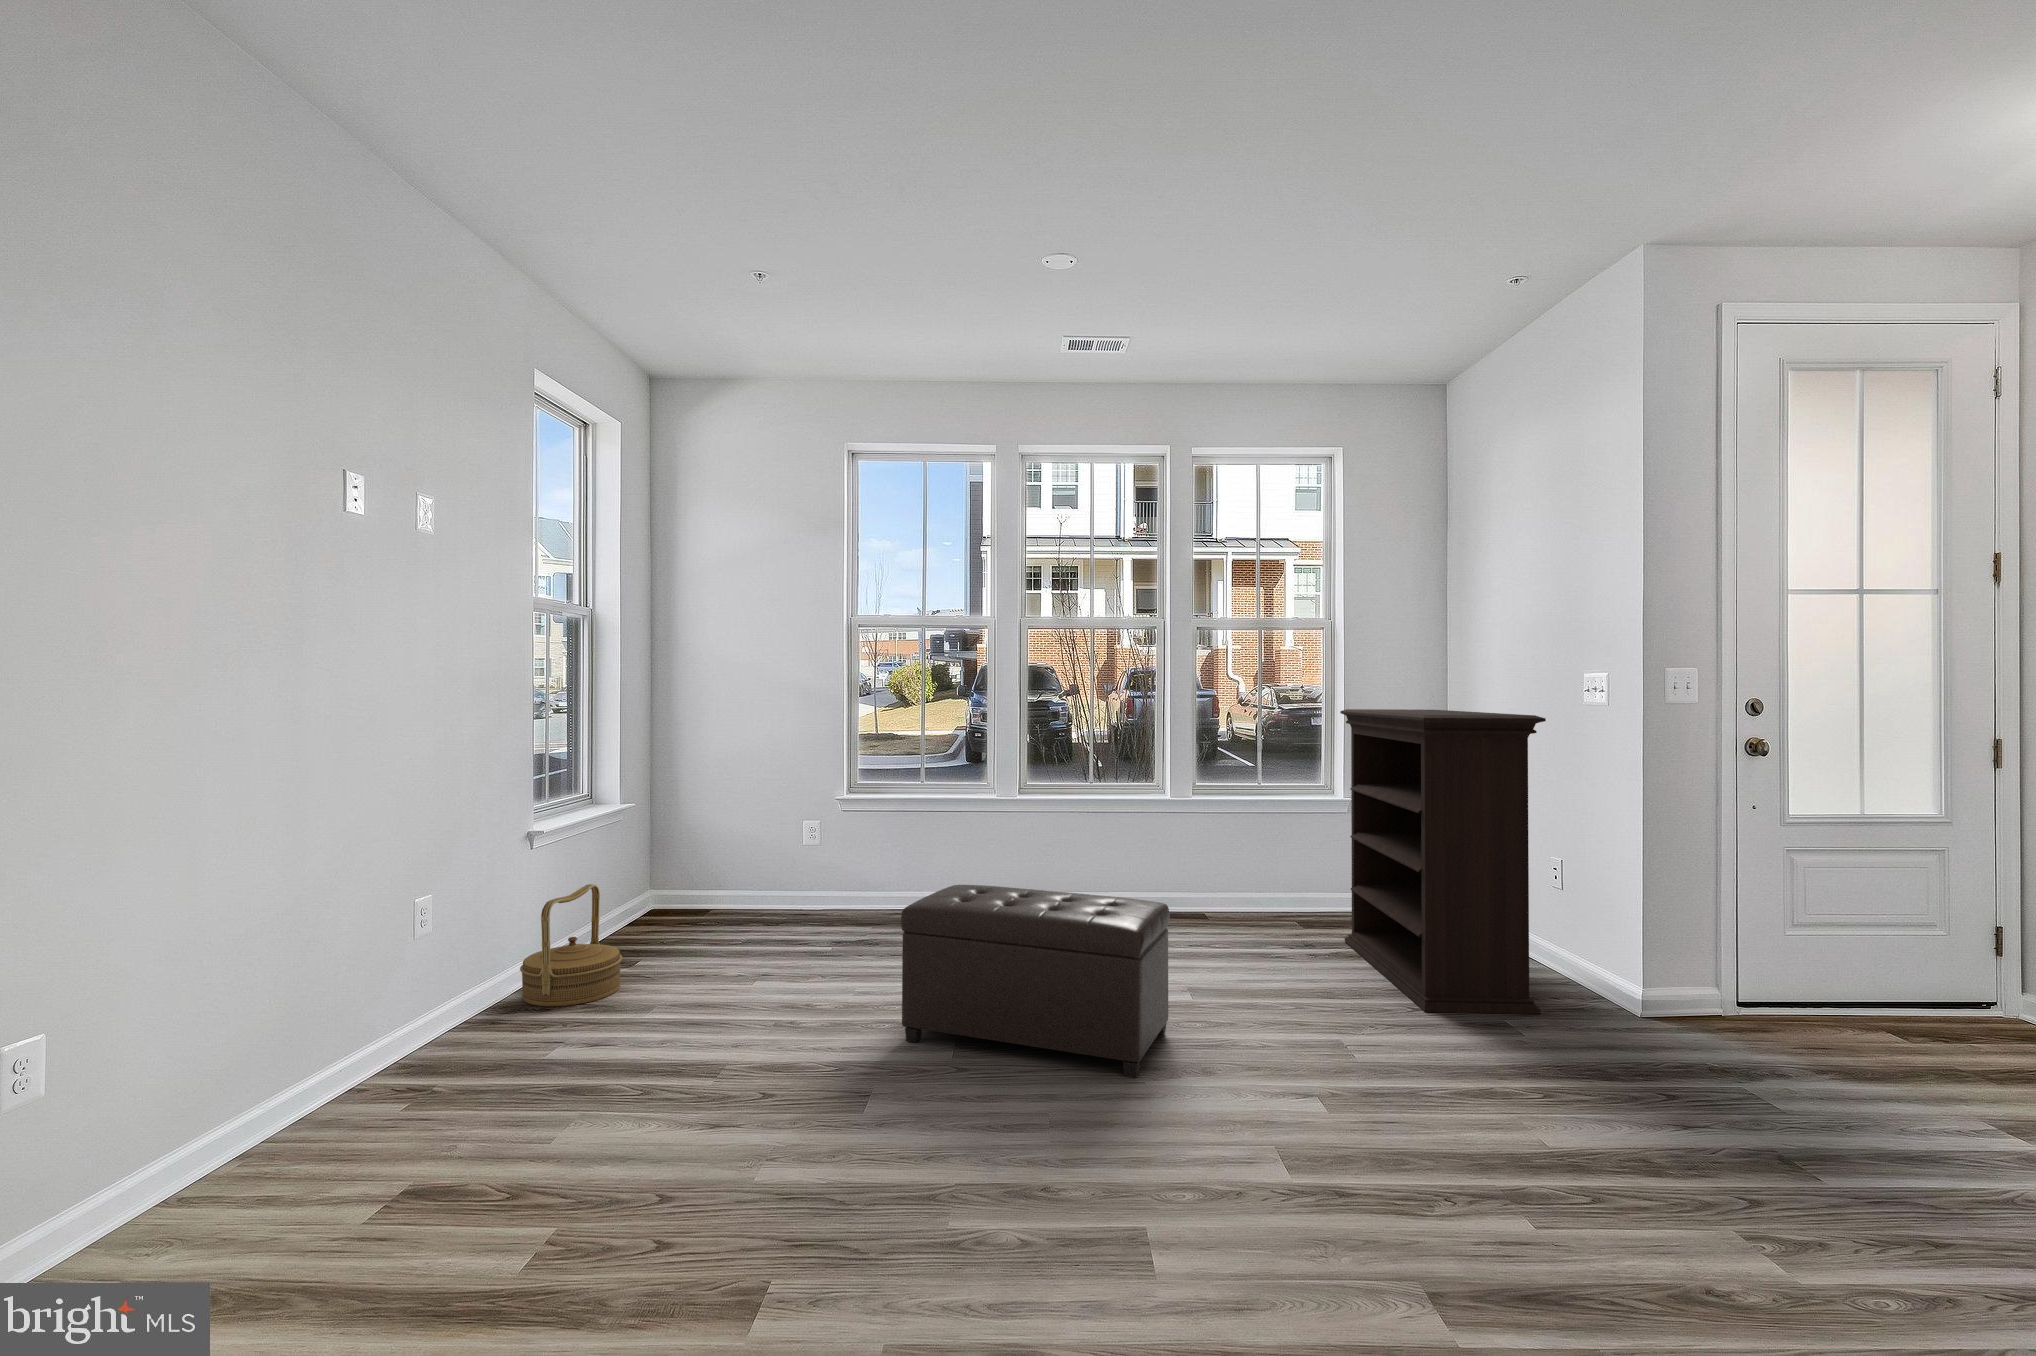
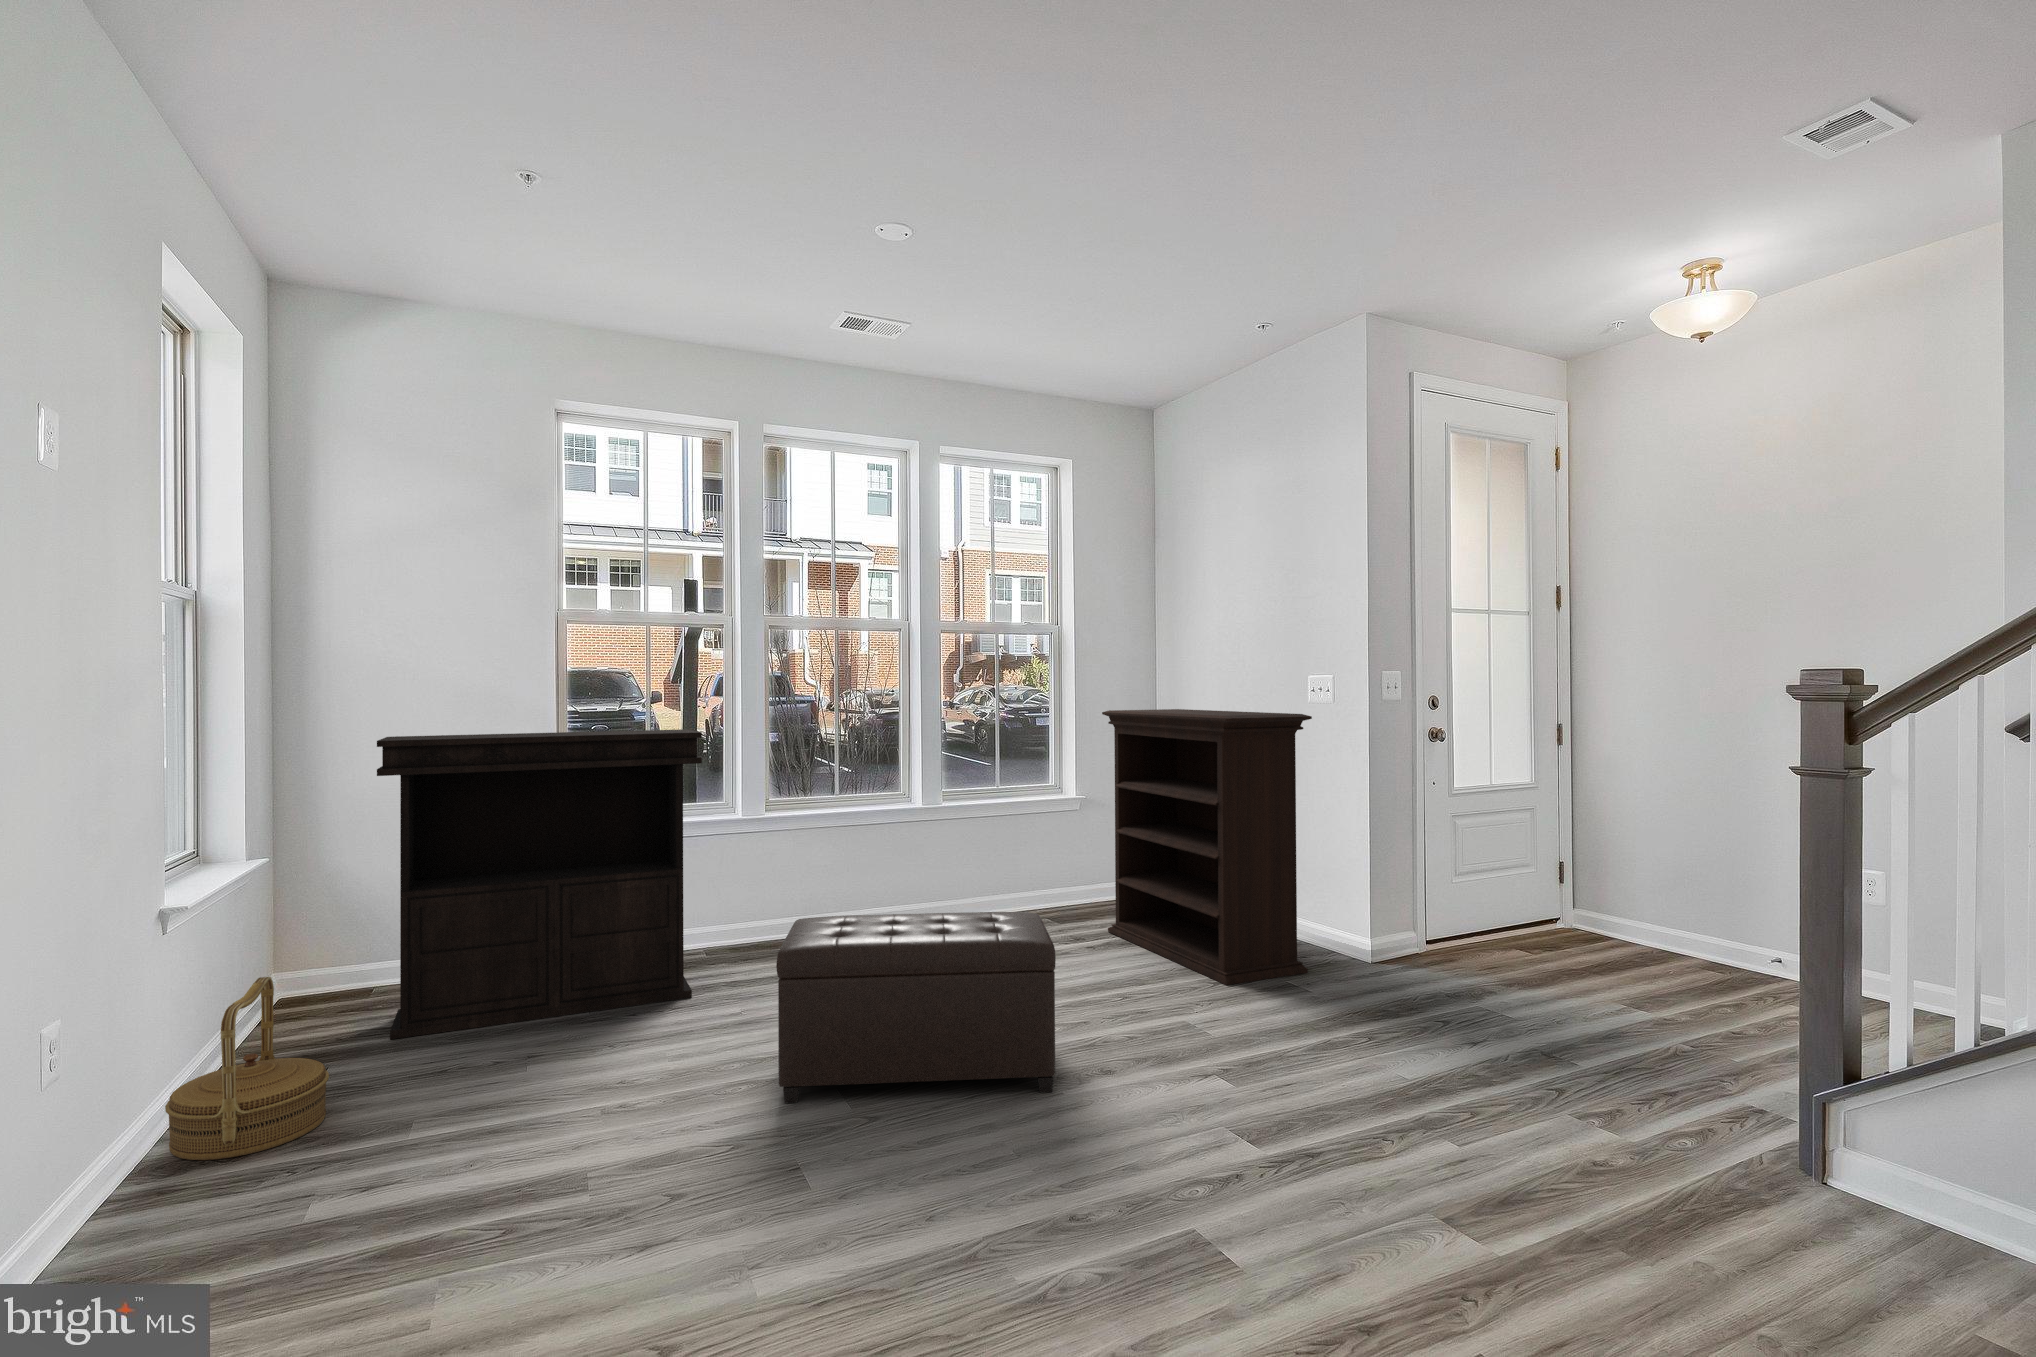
console table: none [690,717,933,947] -> present [377,729,702,1039]

